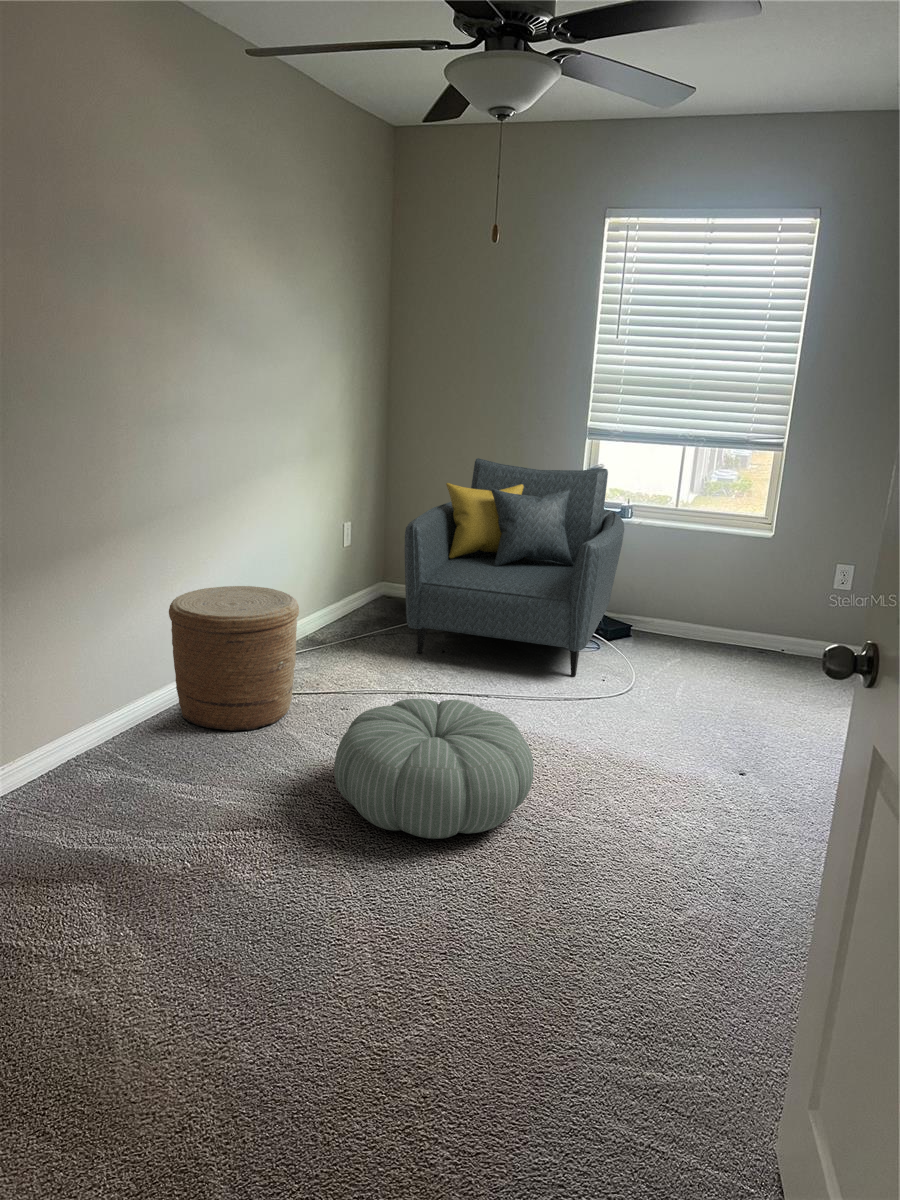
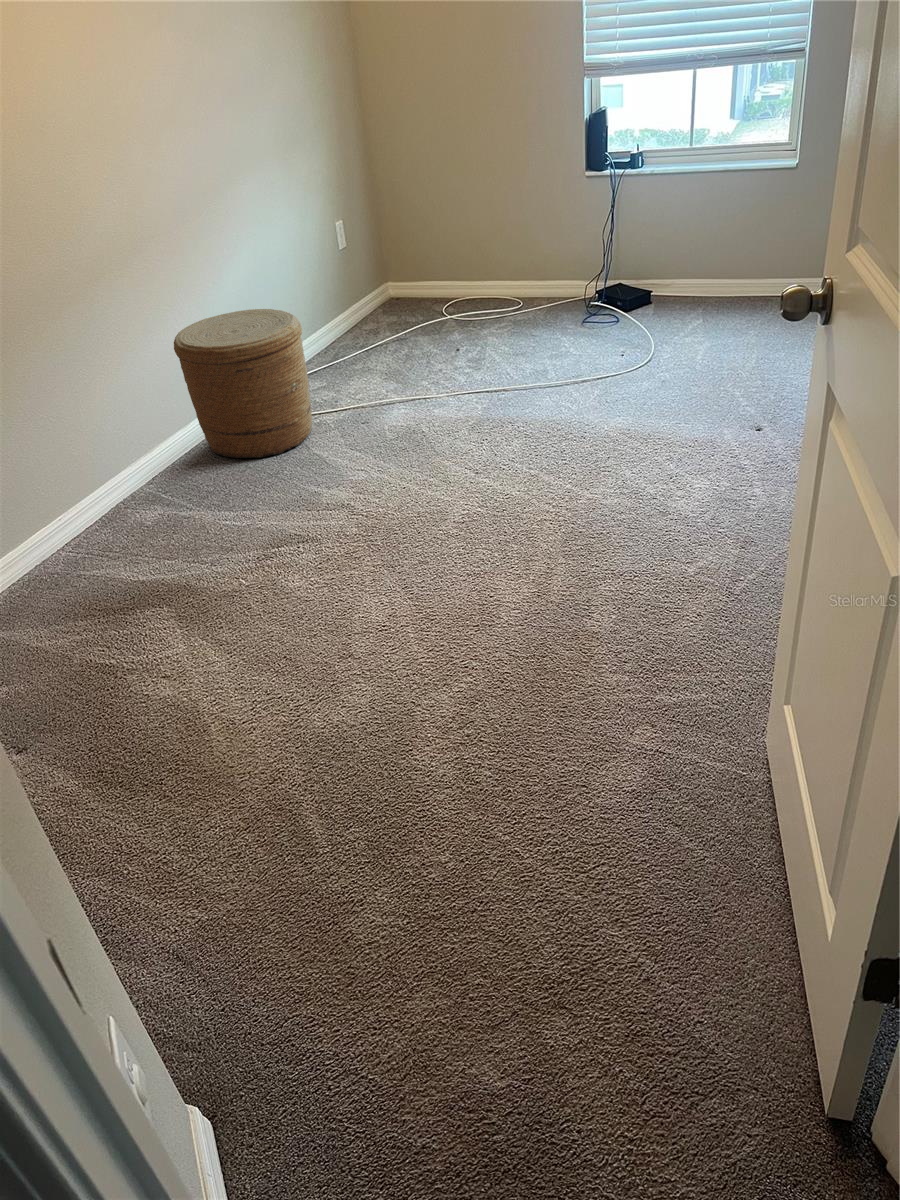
armchair: present [405,458,624,677] -> none [399,113,635,356]
pouf: present [334,699,534,839] -> none [359,397,549,531]

